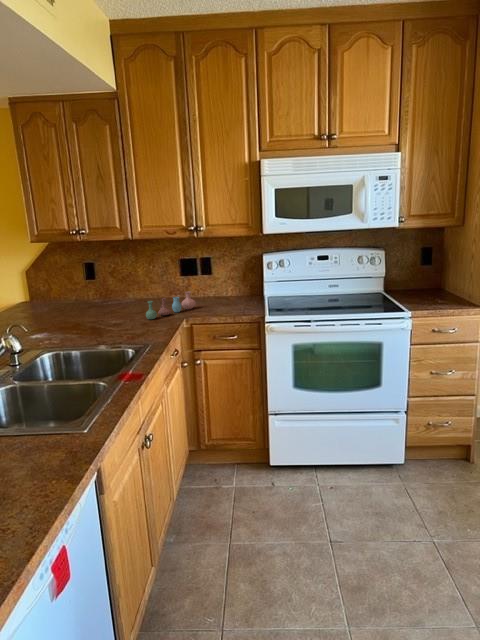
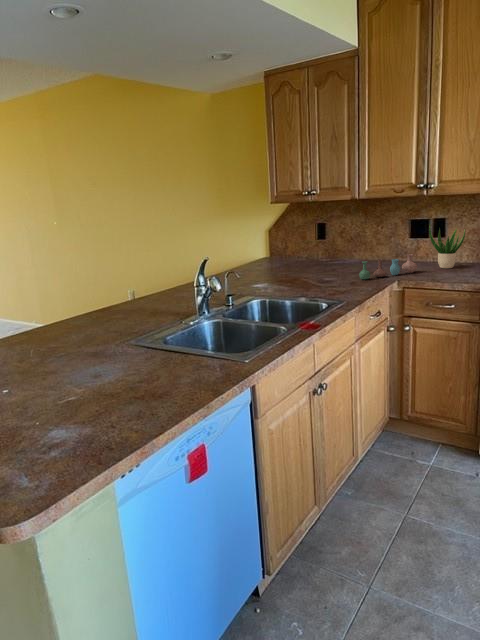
potted plant: none [199,261,230,303] -> present [429,225,465,268]

